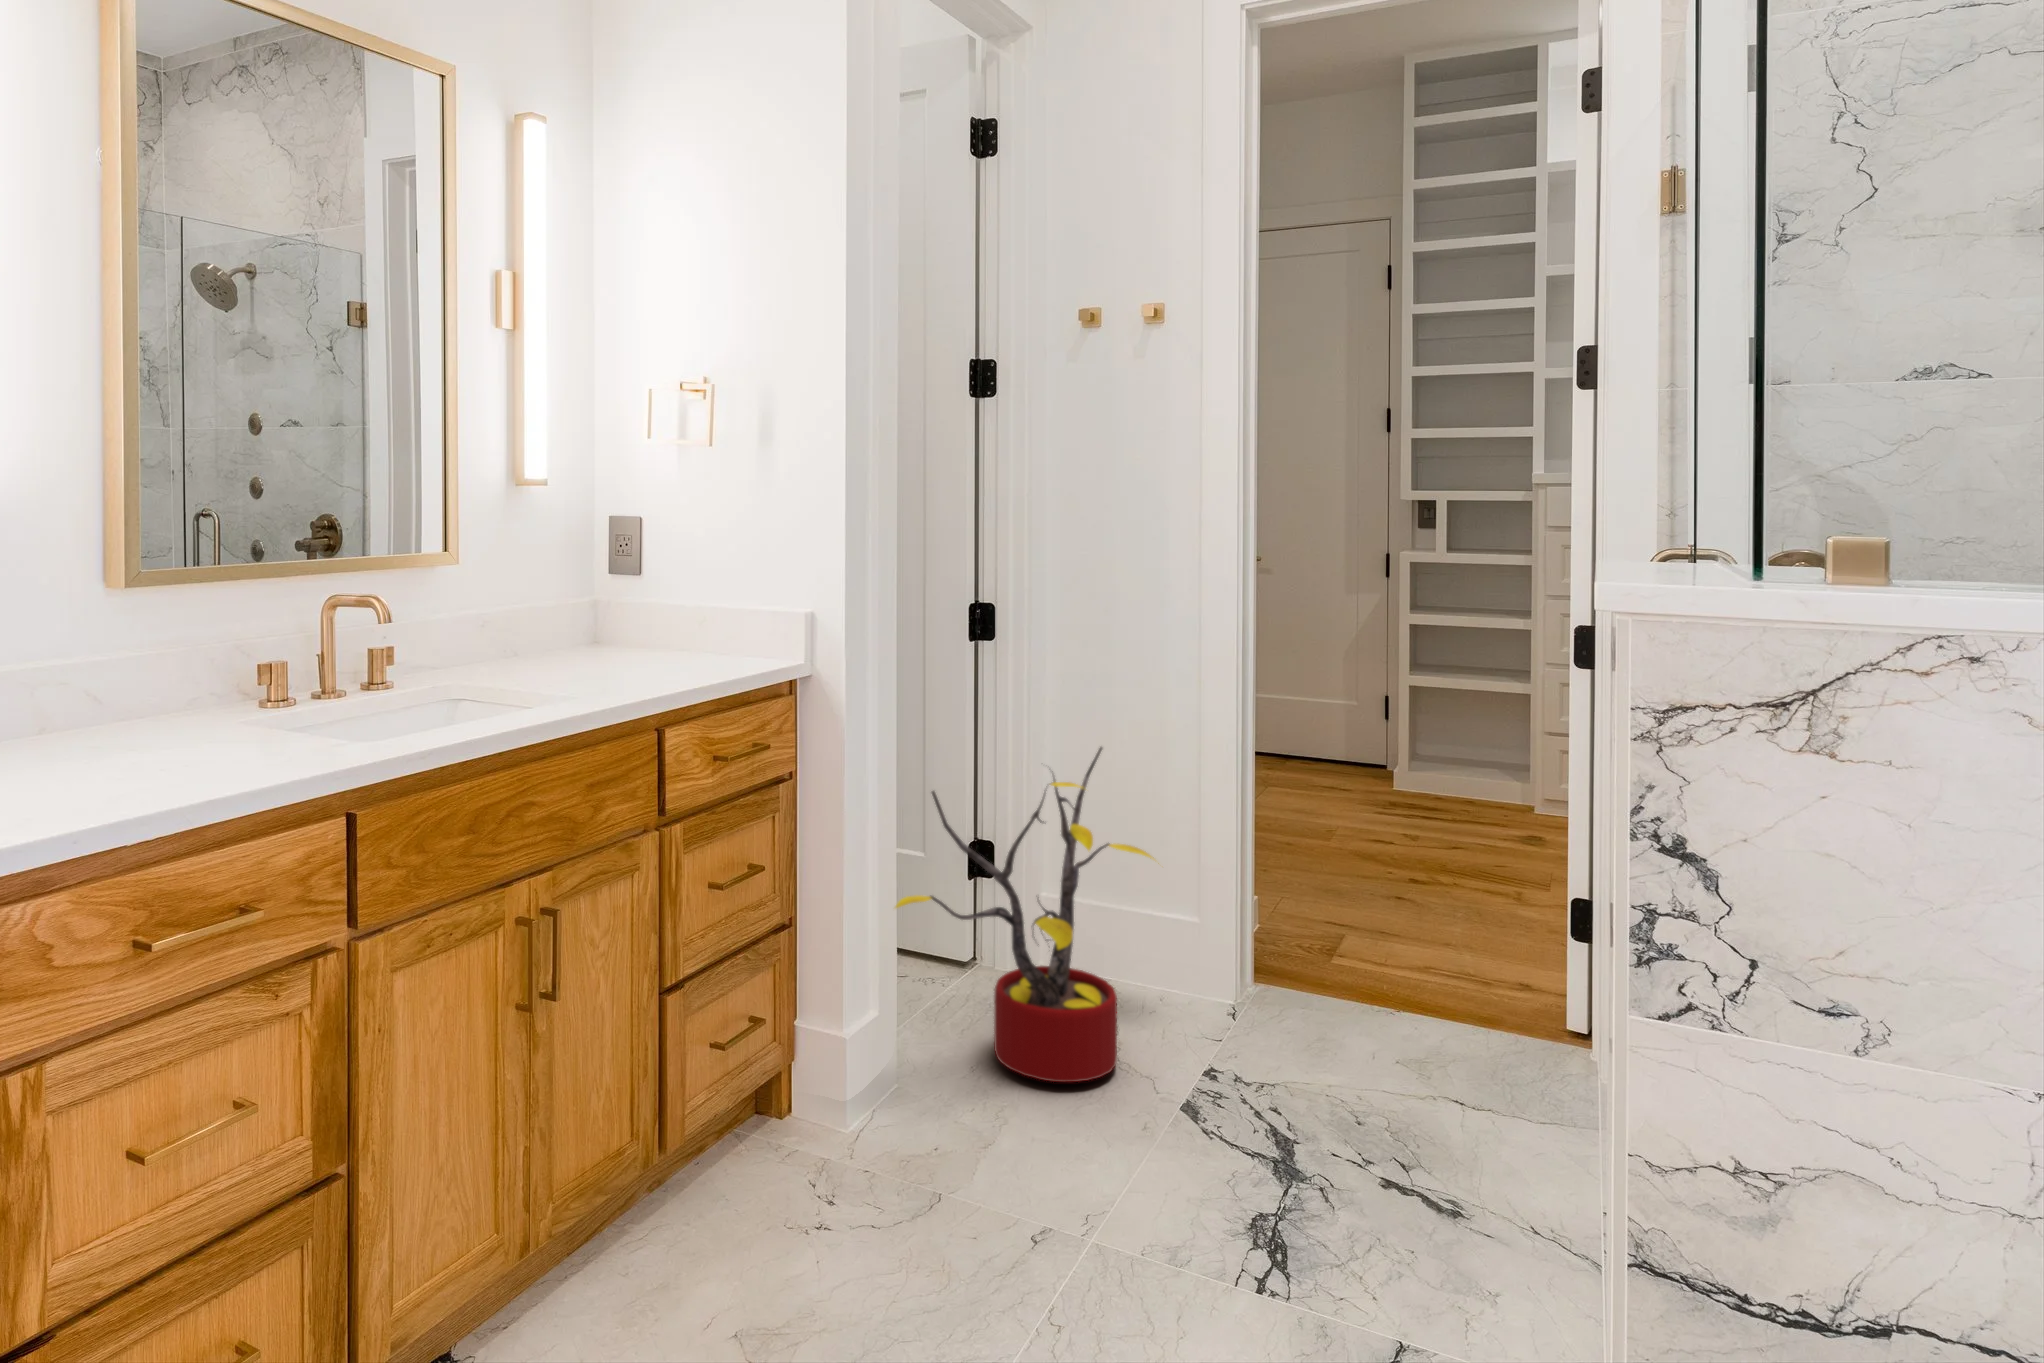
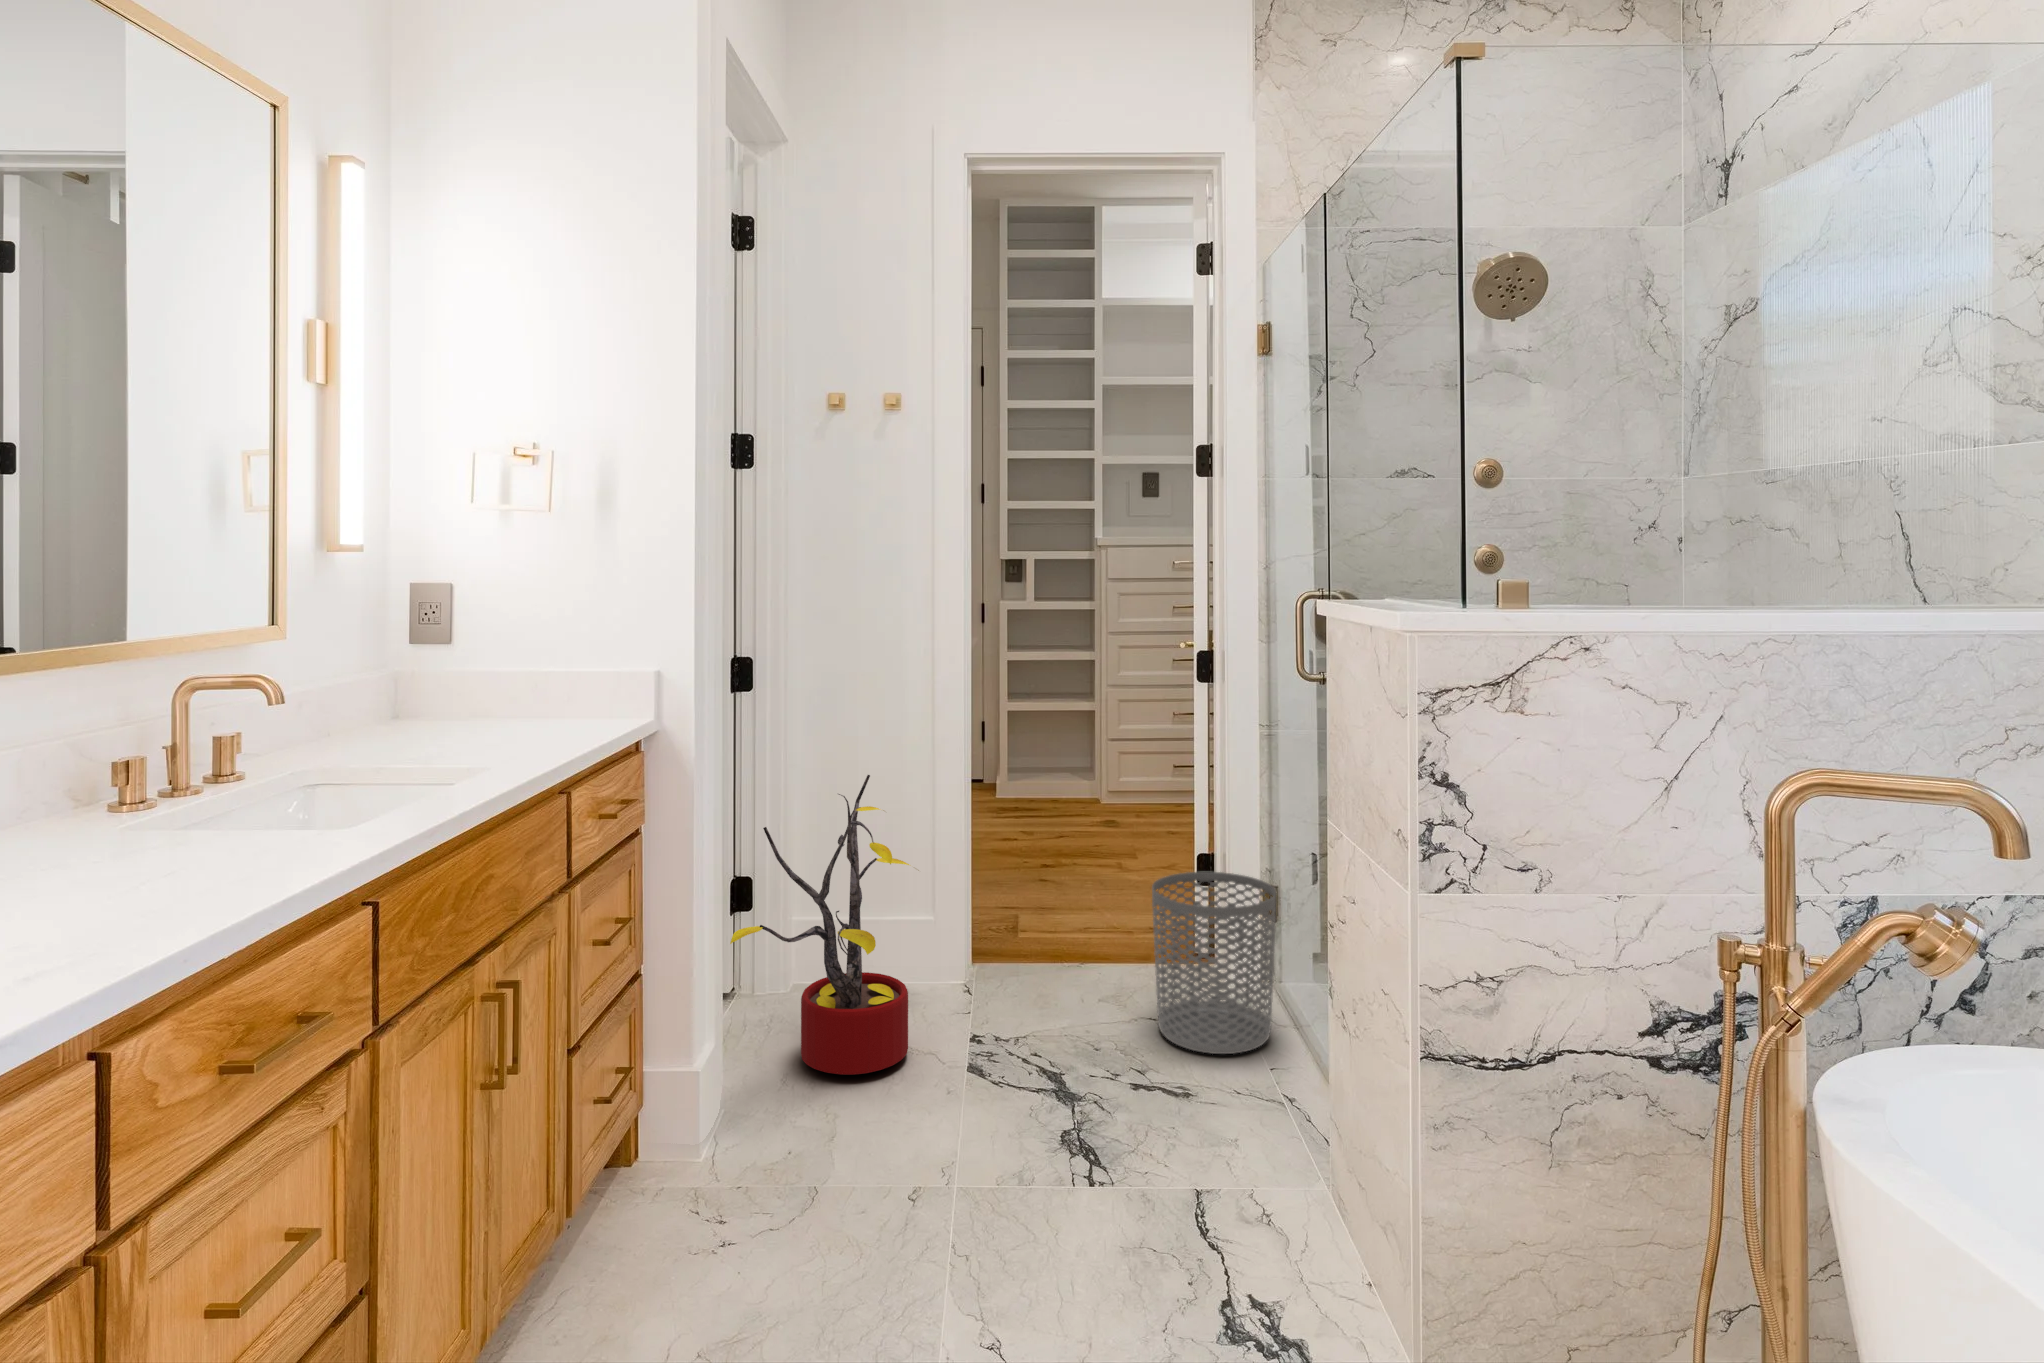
waste bin: none [1452,923,1648,1183] -> present [1152,872,1276,1054]

